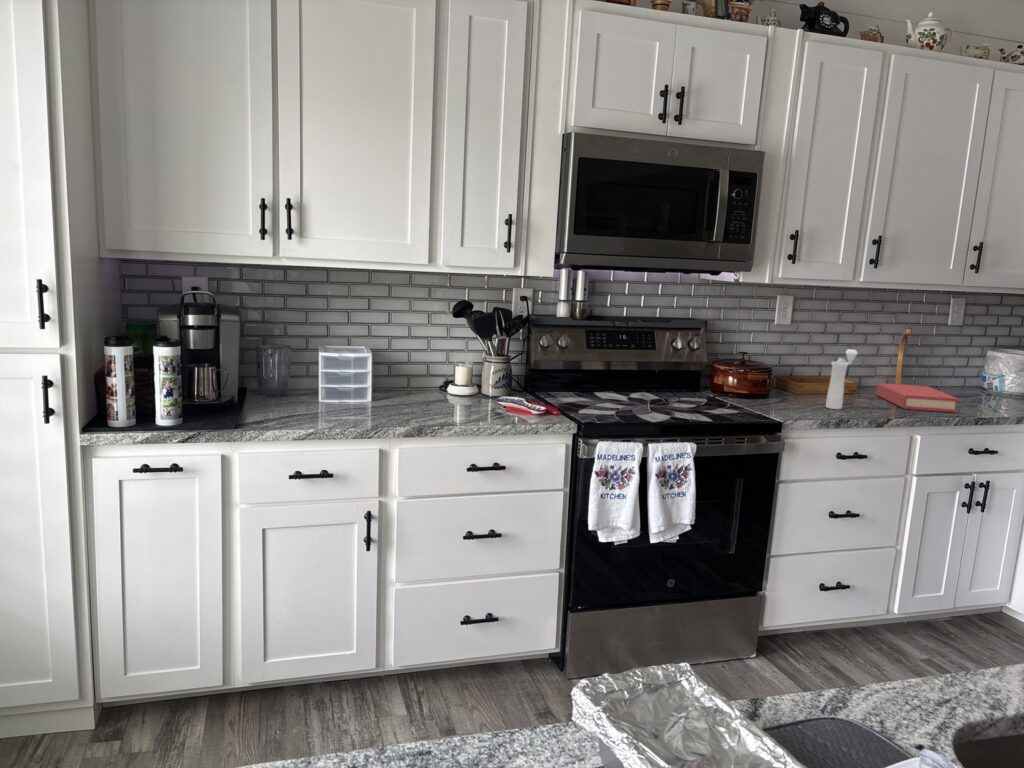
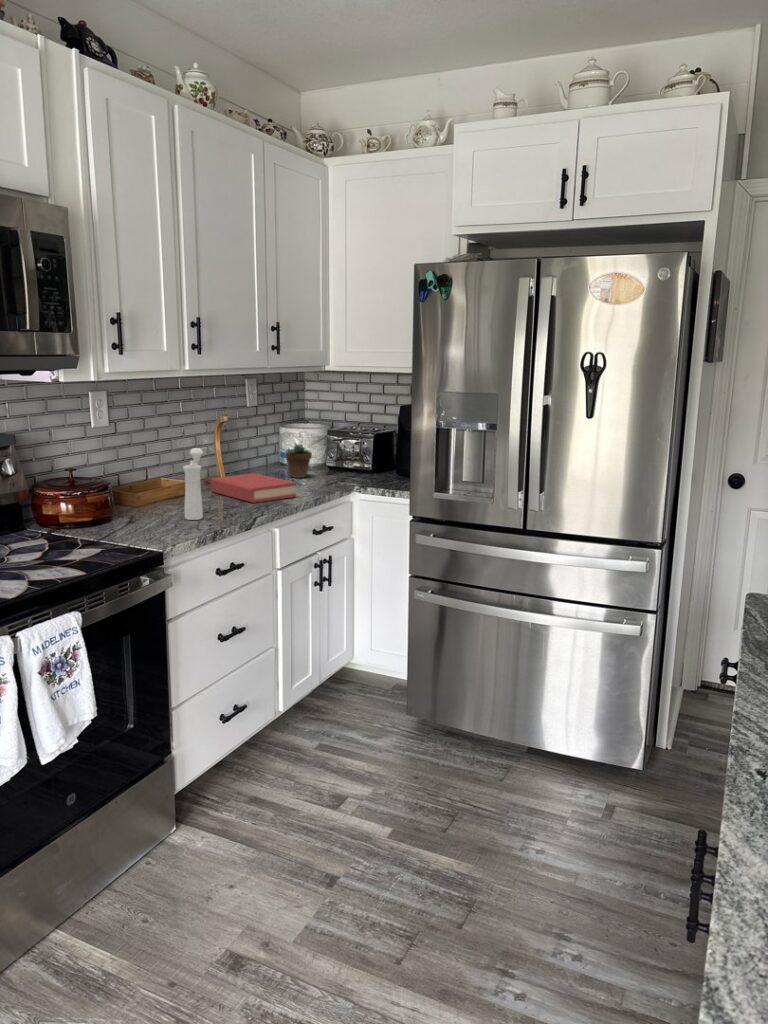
succulent plant: none [974,356,1006,402] -> present [285,433,312,478]

